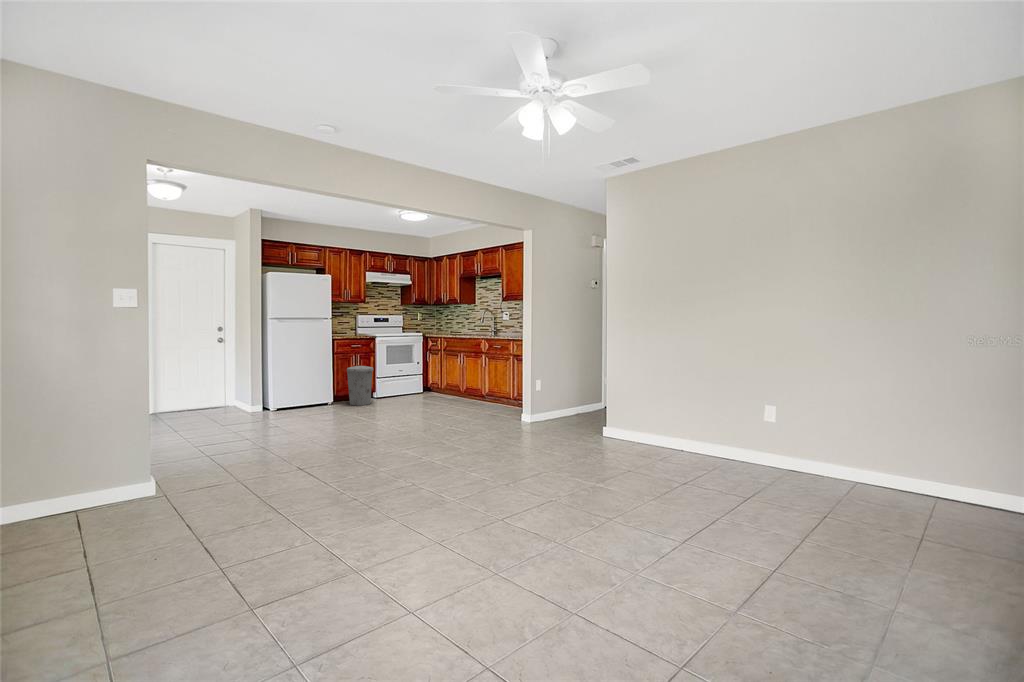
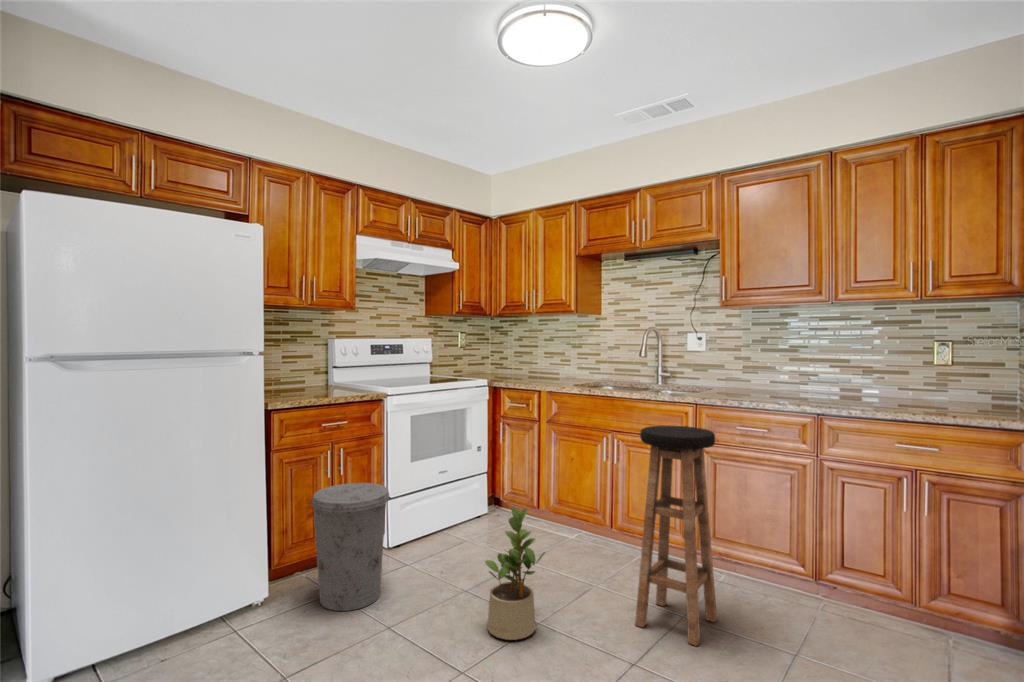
bar stool: none [449,345,478,412] -> present [635,425,717,646]
potted plant: none [401,369,419,409] -> present [485,507,545,640]

